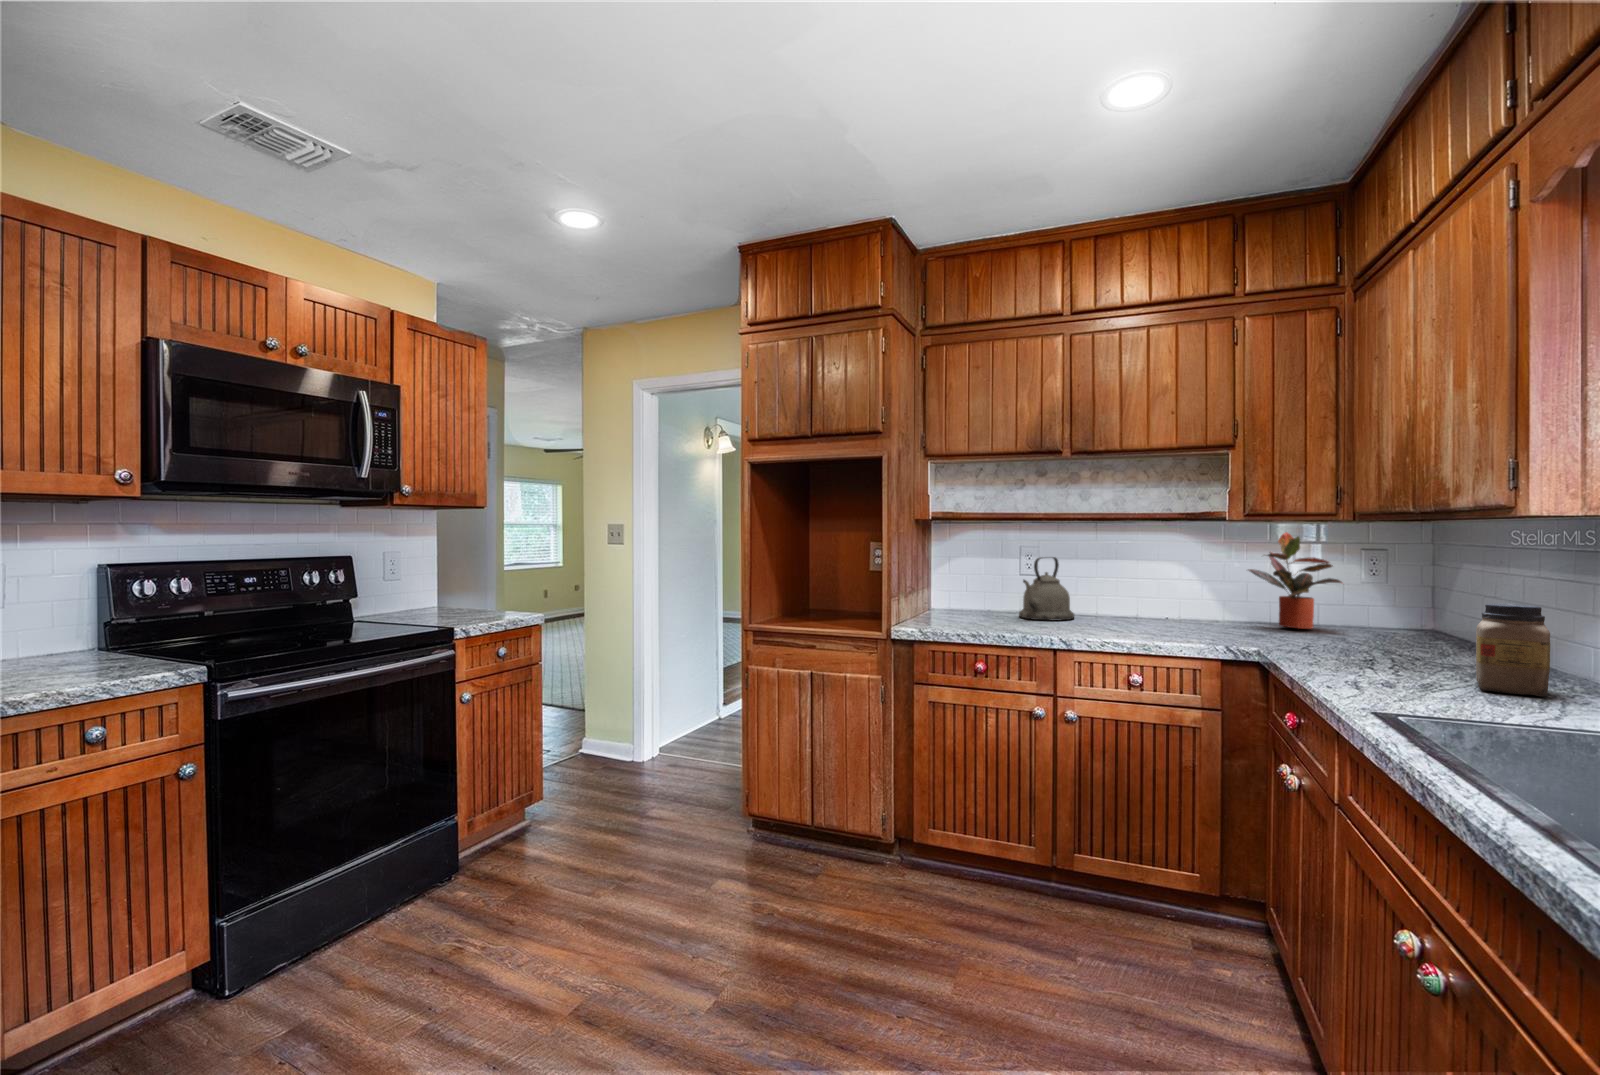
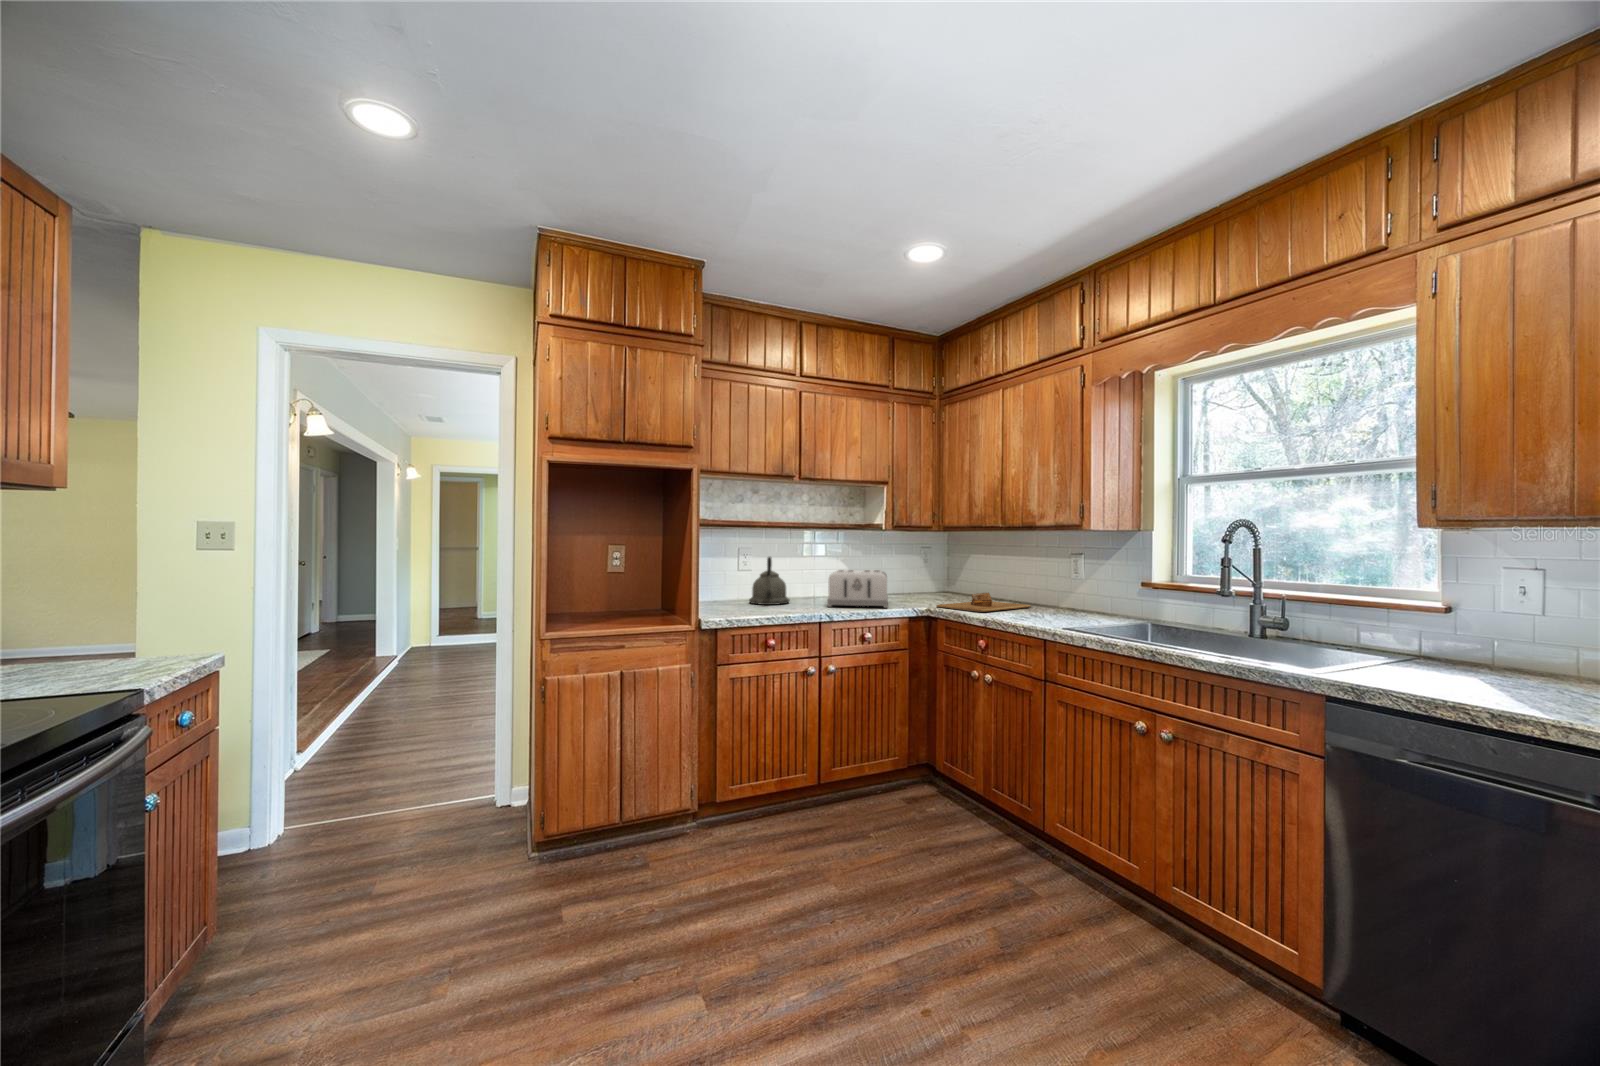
potted plant: present [1248,532,1342,629] -> none [886,539,933,597]
toaster: none [1097,578,1227,640] -> present [827,569,888,608]
jar: present [1476,603,1550,696] -> none [1049,572,1082,616]
cutting board: none [1277,632,1490,669] -> present [936,593,1031,612]

